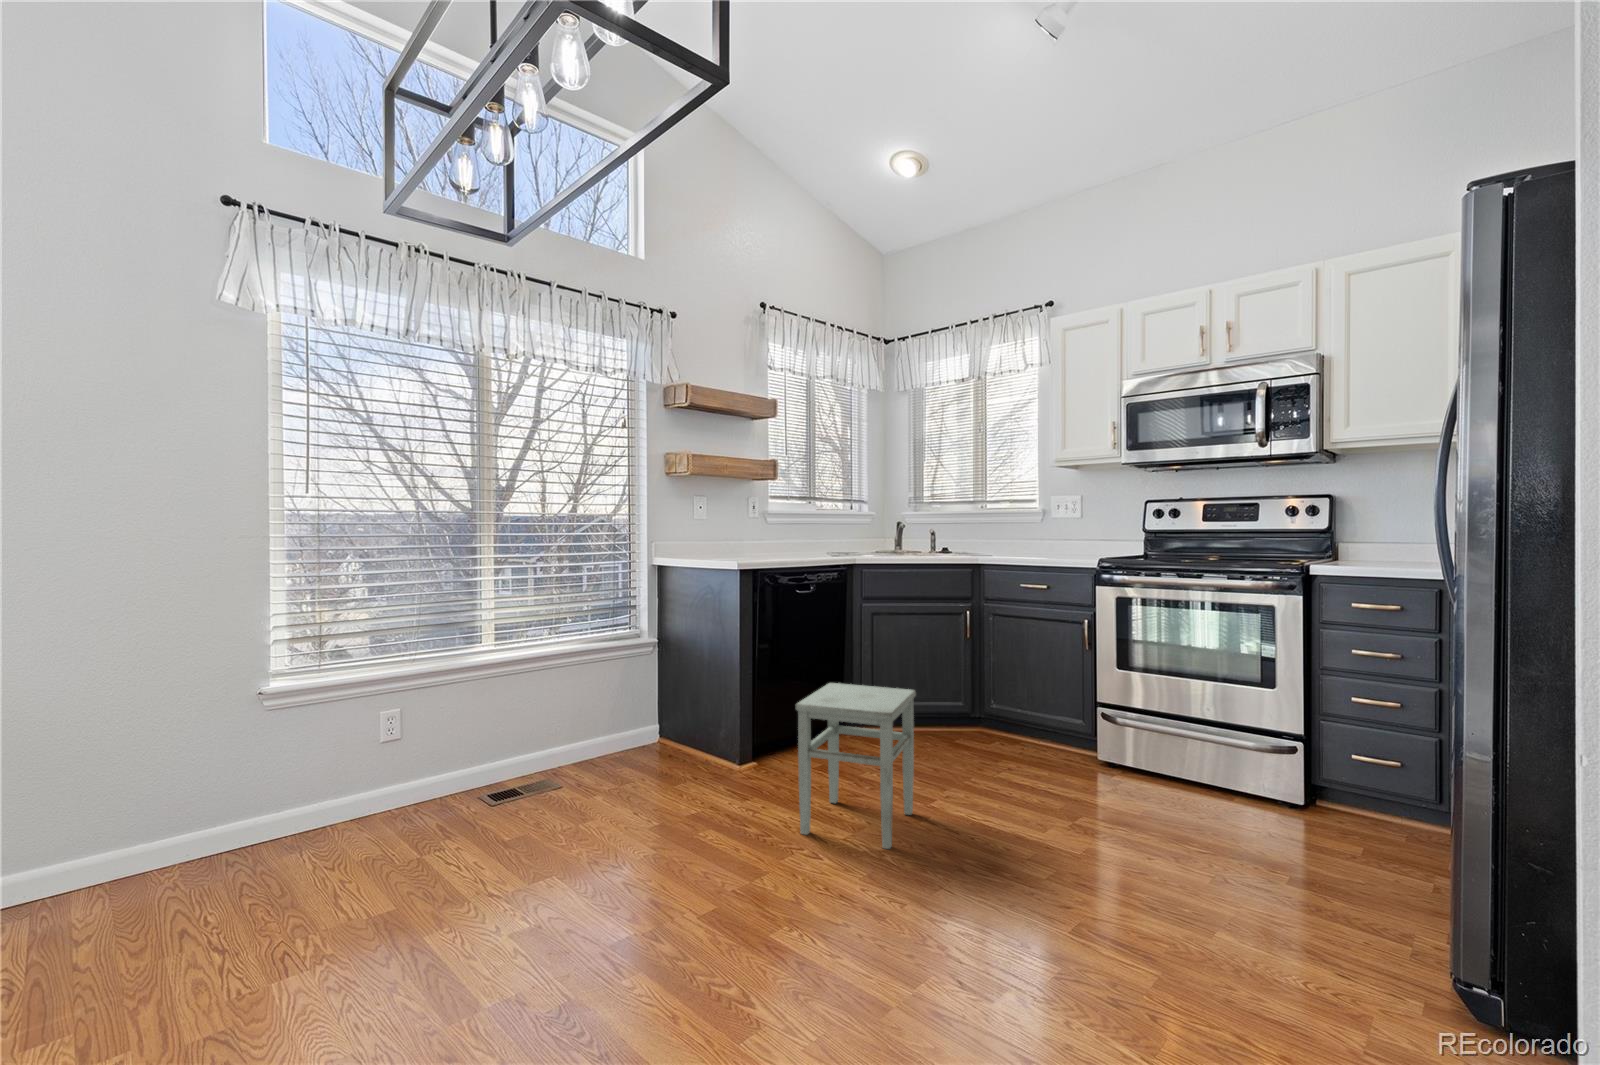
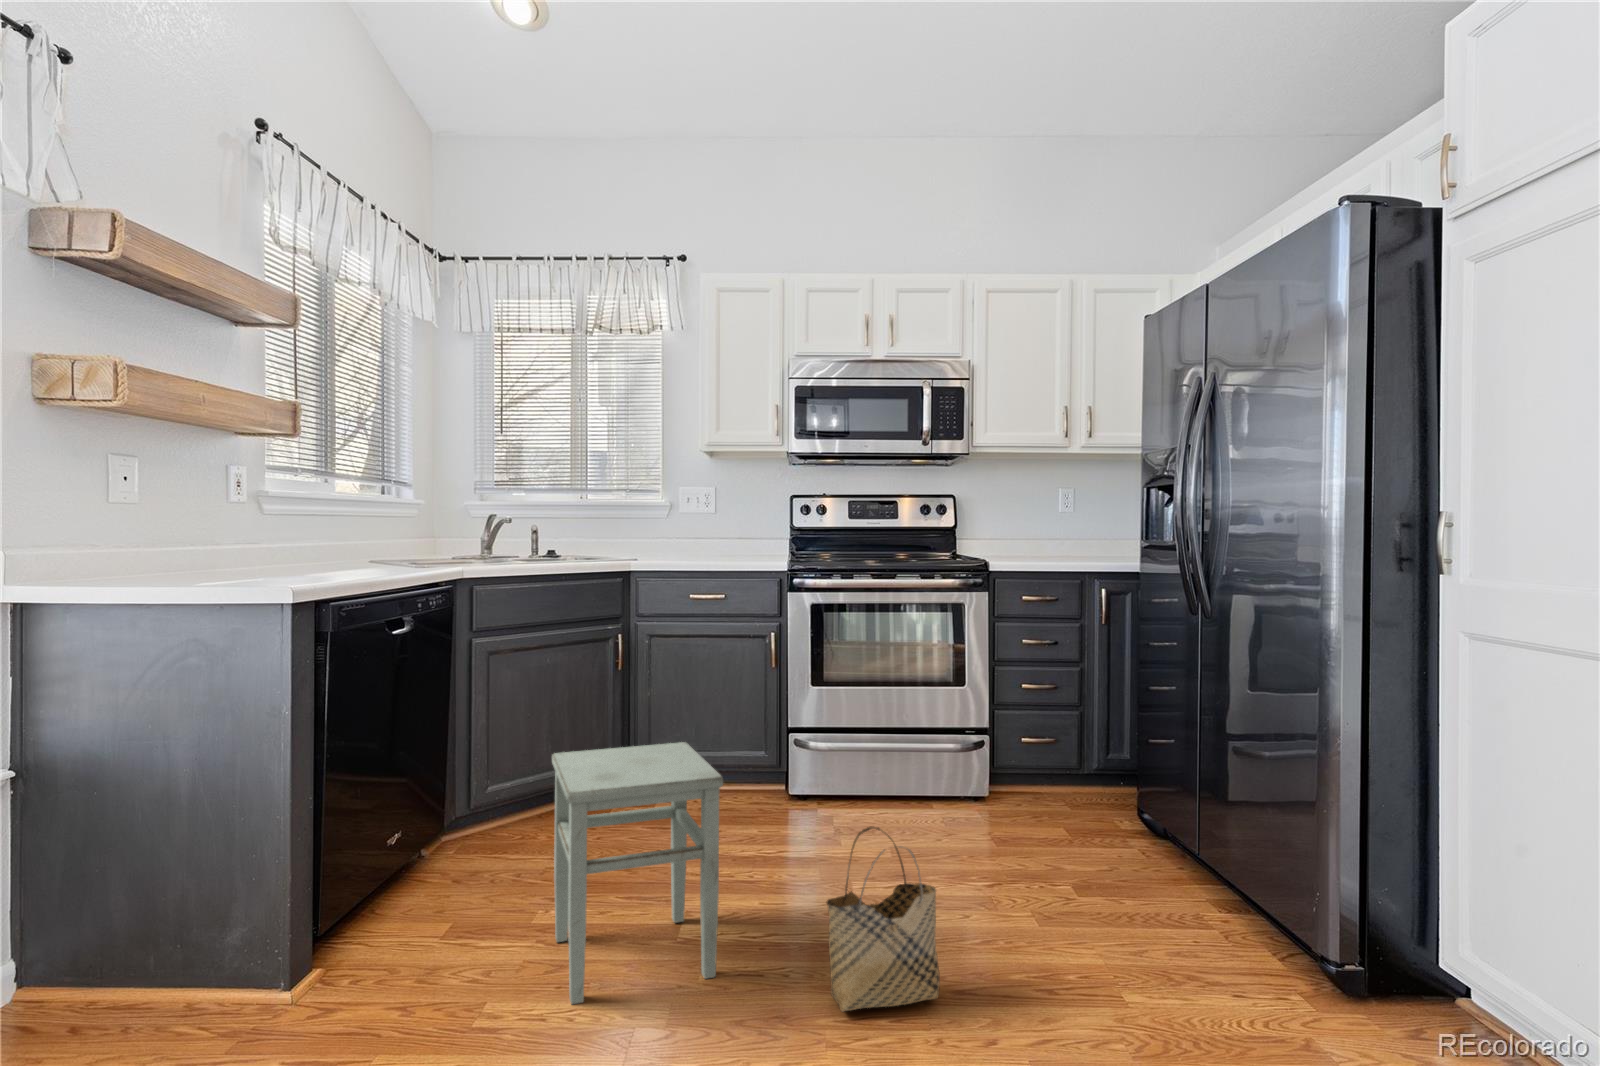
woven basket: none [929,771,1023,913] -> present [827,826,940,1012]

